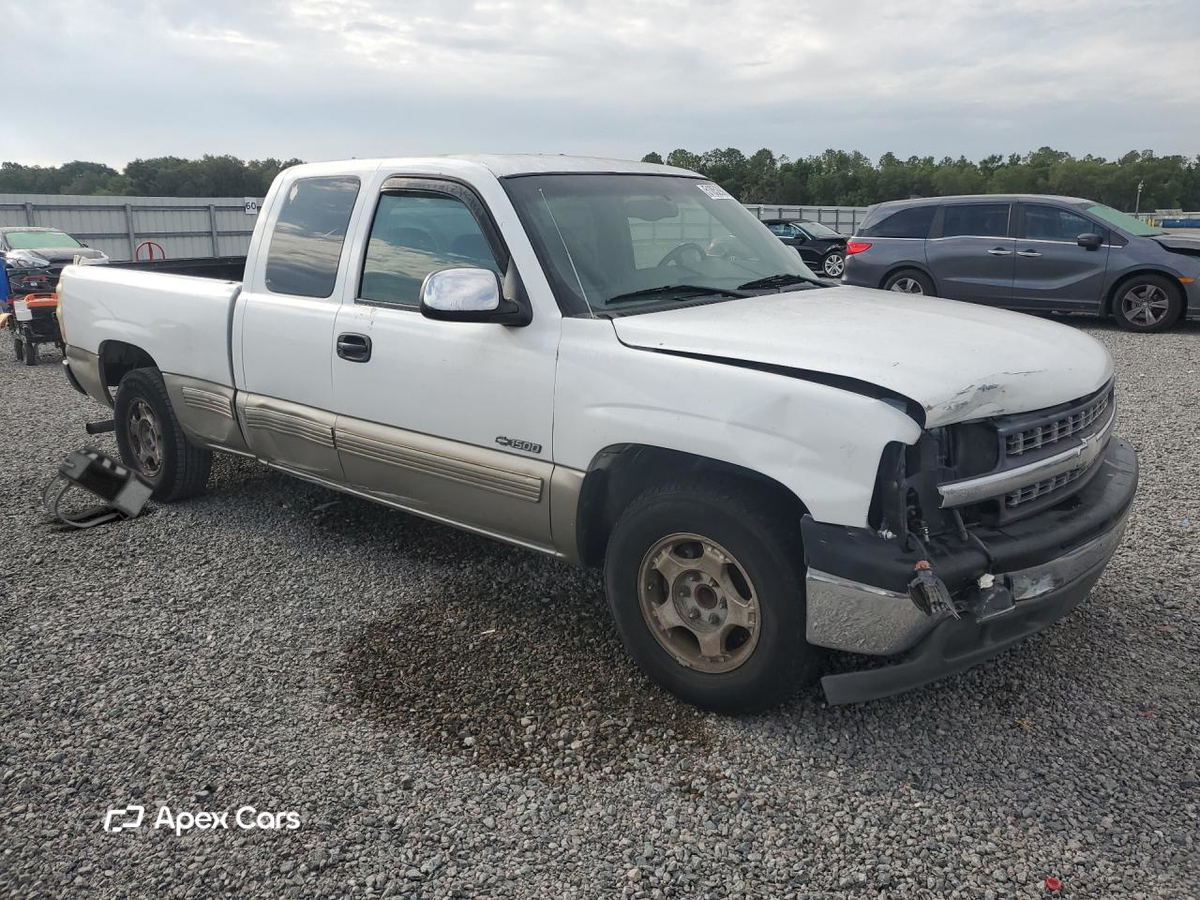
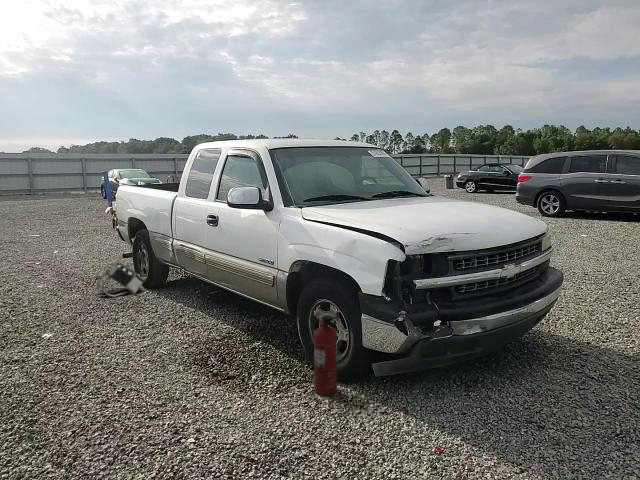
fire extinguisher: none [671,573,737,757] -> present [314,316,337,395]

